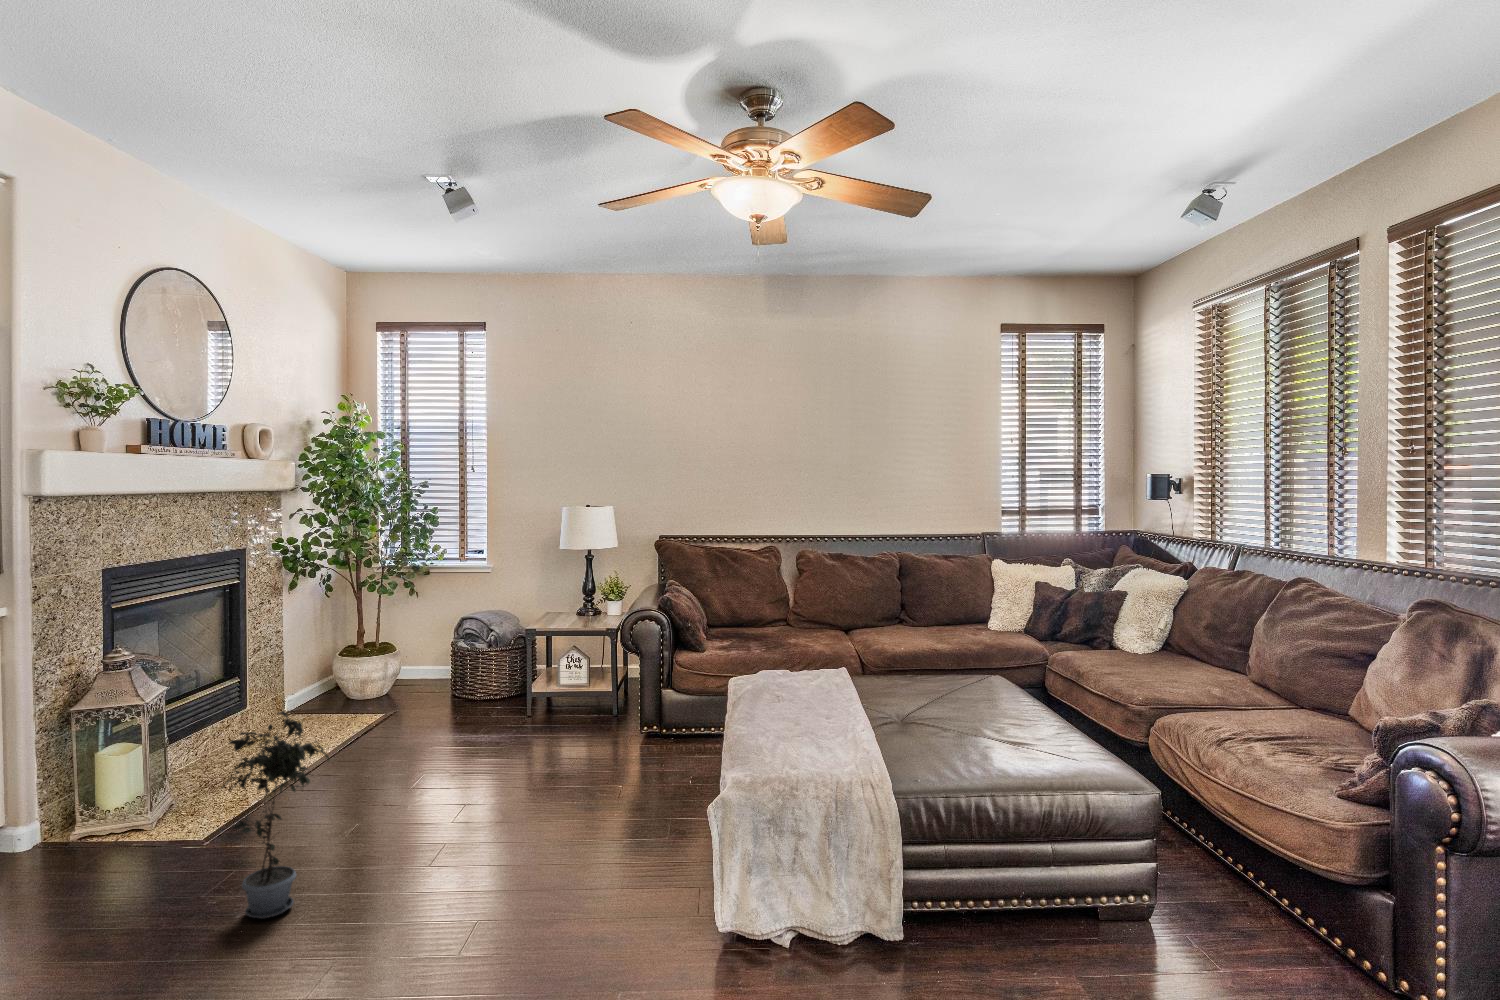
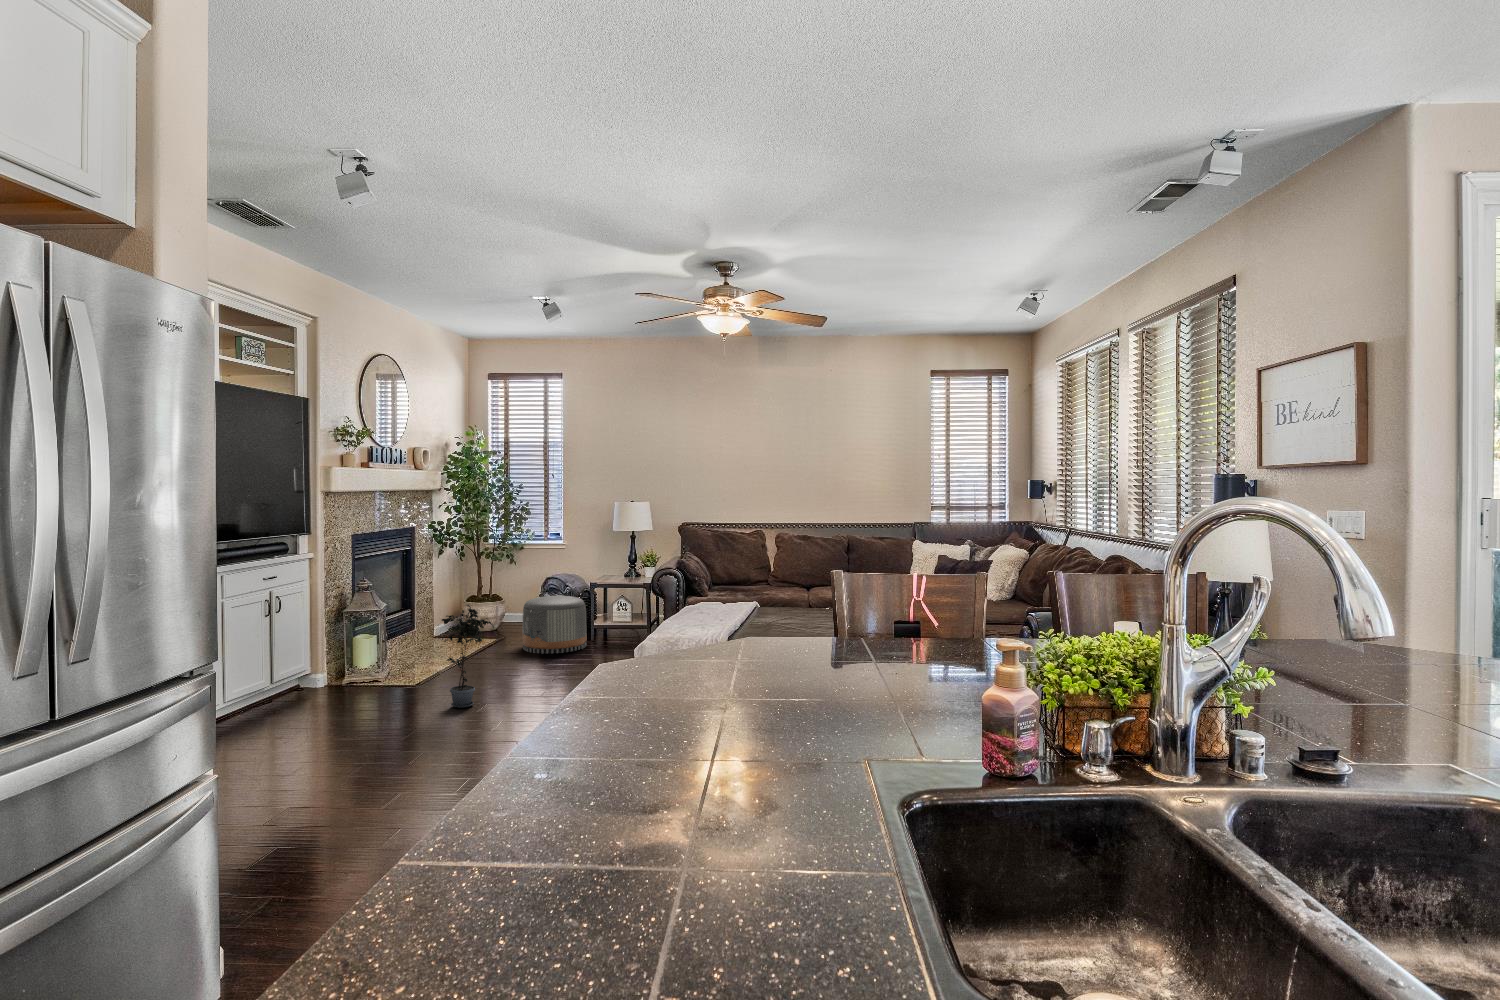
pouf: none [419,650,520,747] -> present [523,595,587,654]

